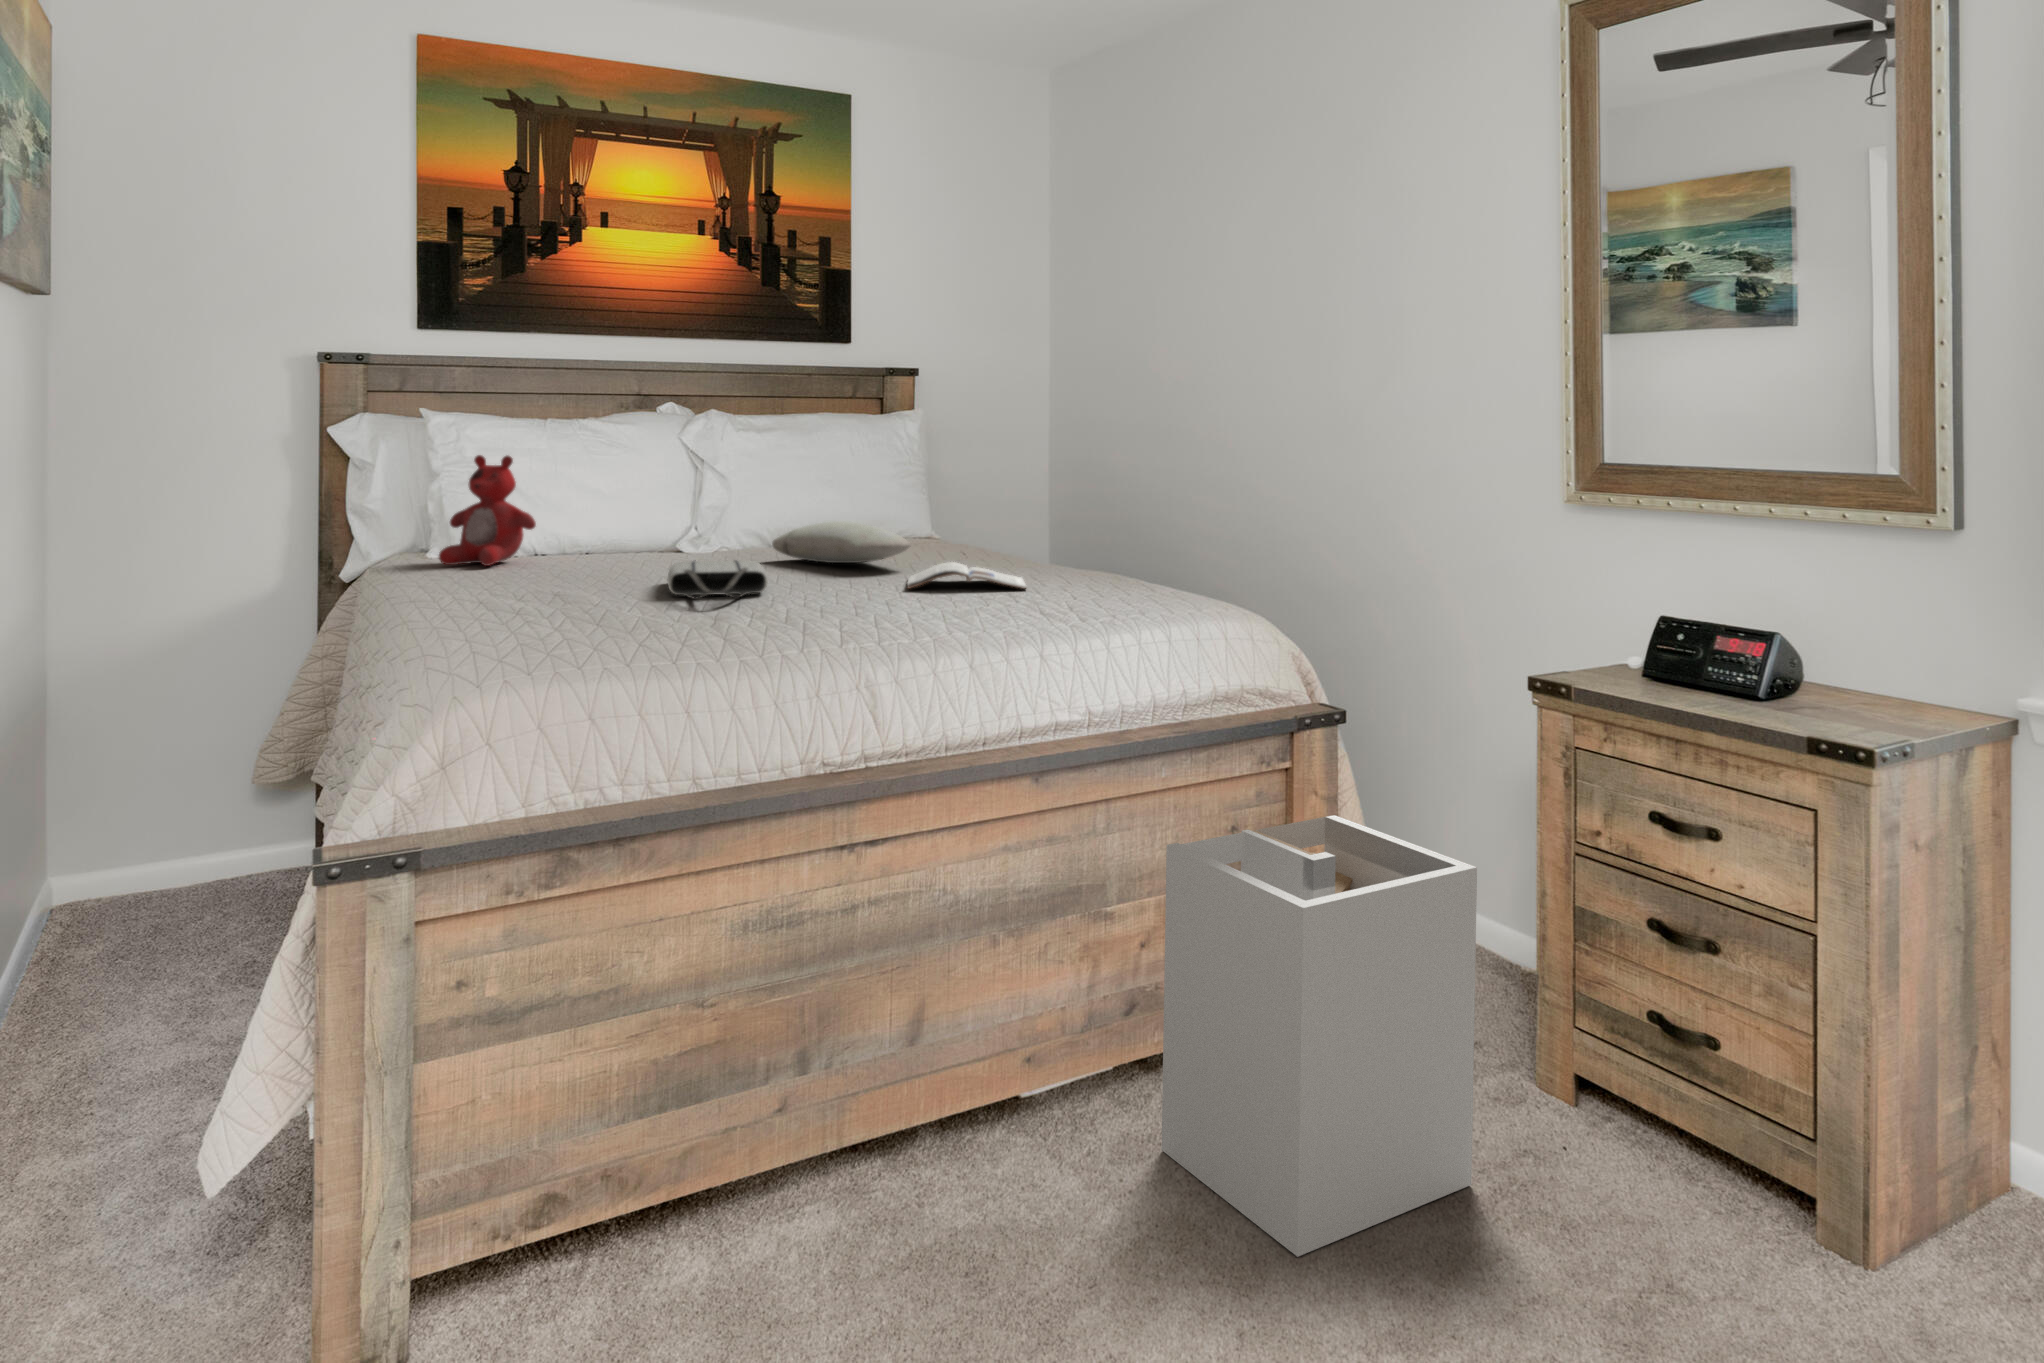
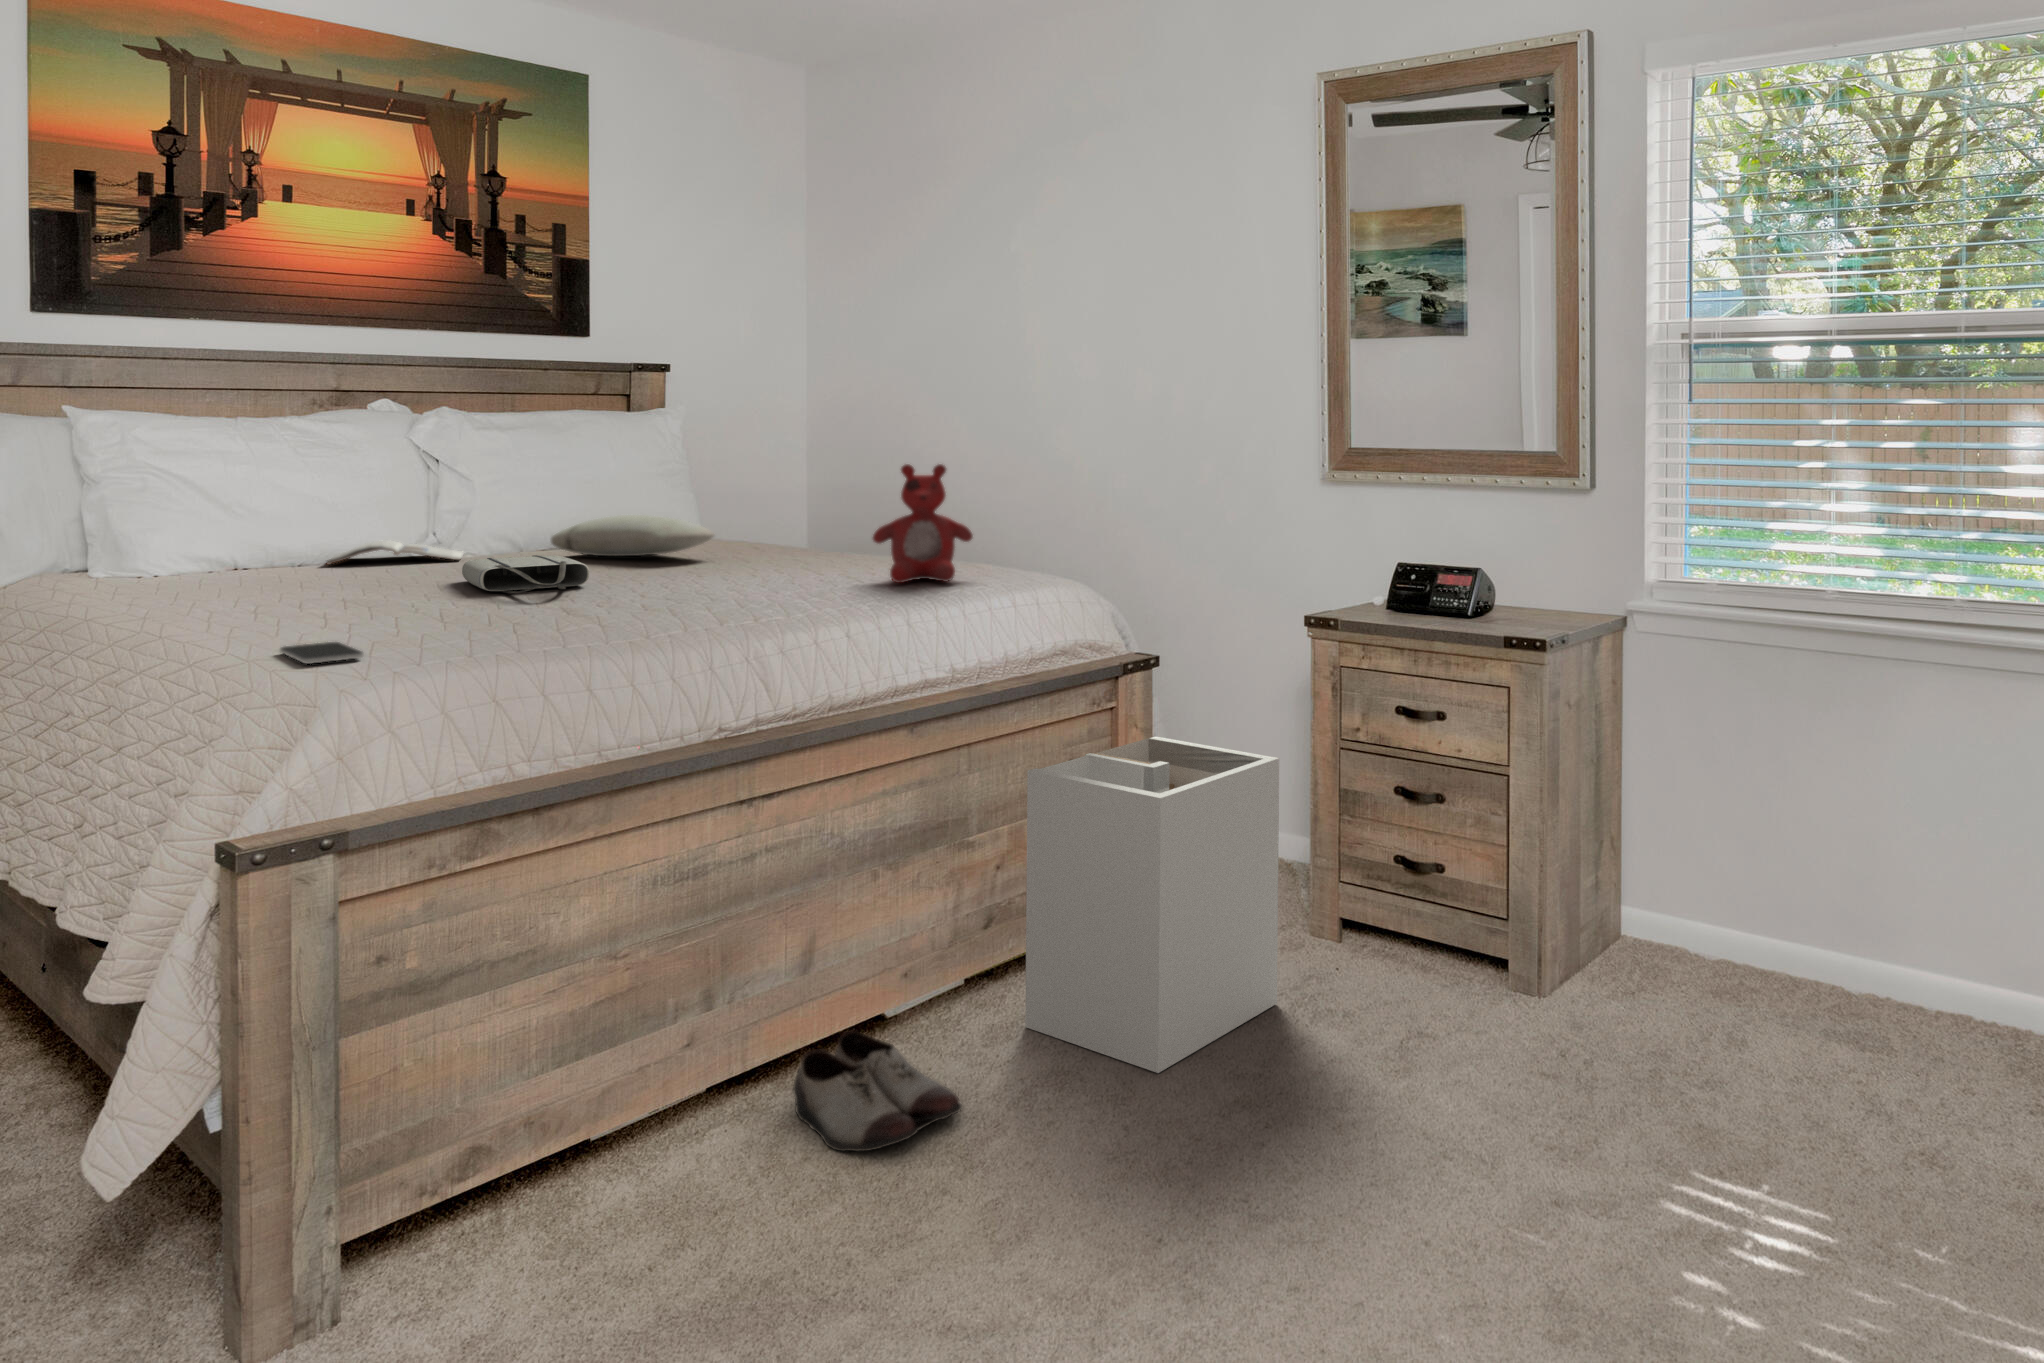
stuffed bear: present [439,455,536,566] -> present [873,464,973,583]
magazine: present [907,562,1027,589] -> present [327,541,463,565]
smartphone: none [430,644,486,667] -> present [280,642,364,664]
shoe: none [887,1124,1056,1287] -> present [793,1031,962,1152]

